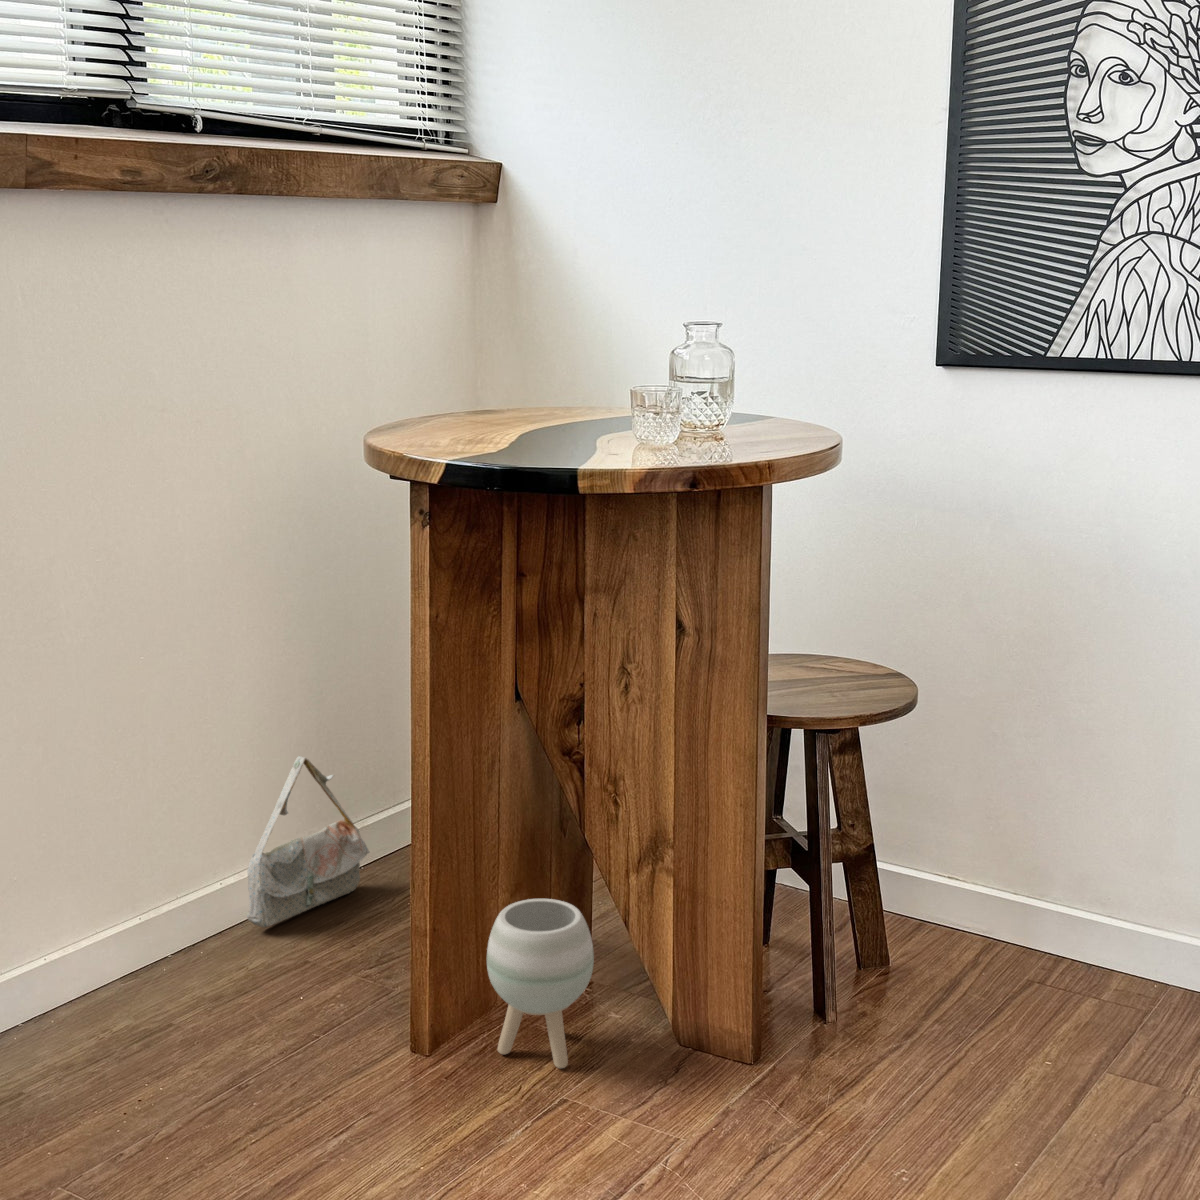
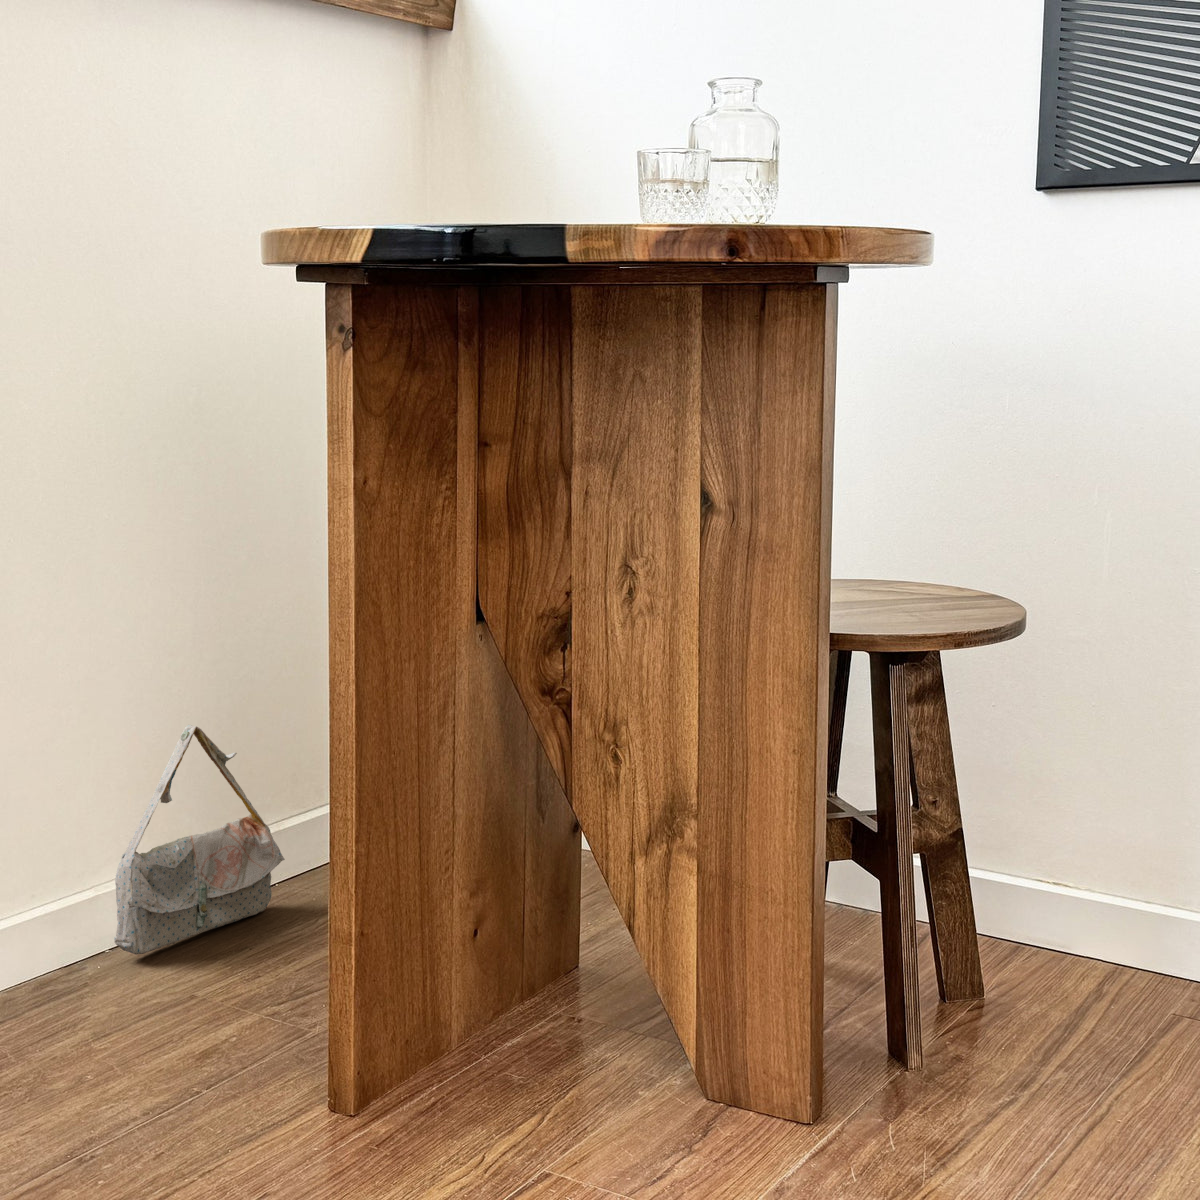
planter: present [487,899,594,1068] -> none [435,893,586,1132]

